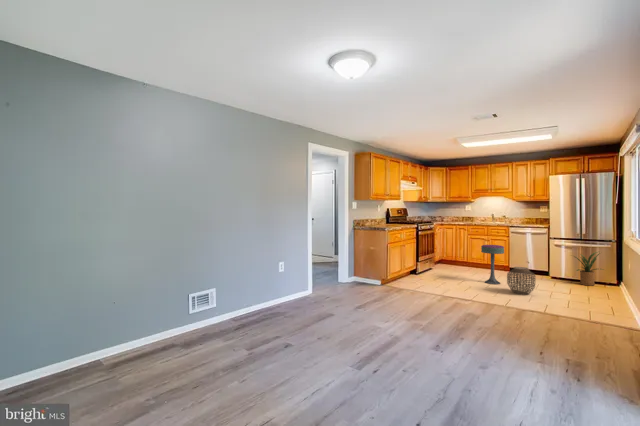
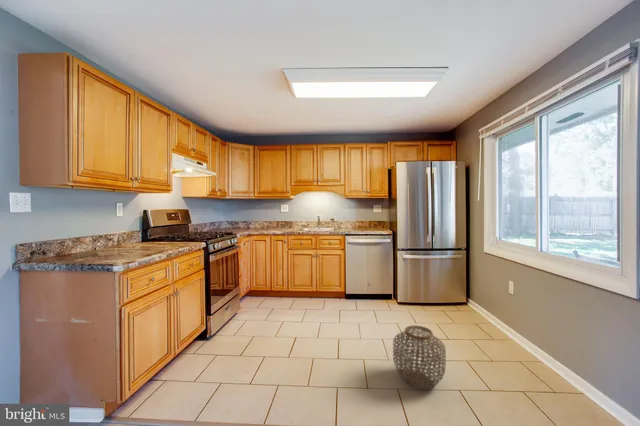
bar stool: present [481,245,504,284] -> none [330,274,367,353]
house plant: present [575,252,603,286] -> none [430,266,468,317]

